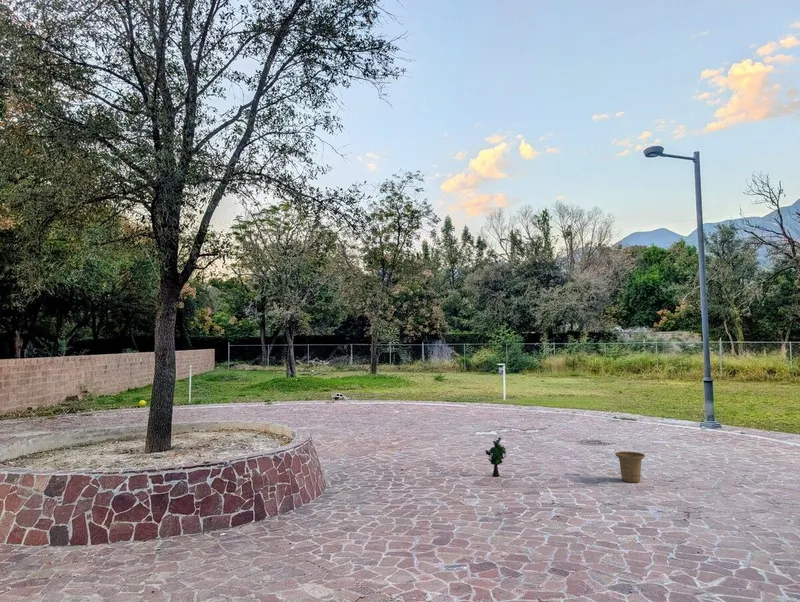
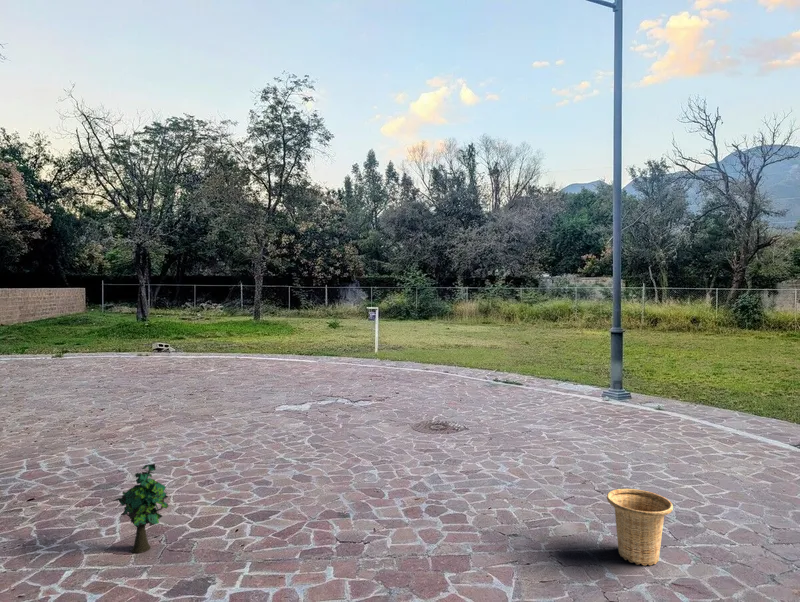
basket: present [615,451,645,483] -> present [607,489,673,566]

